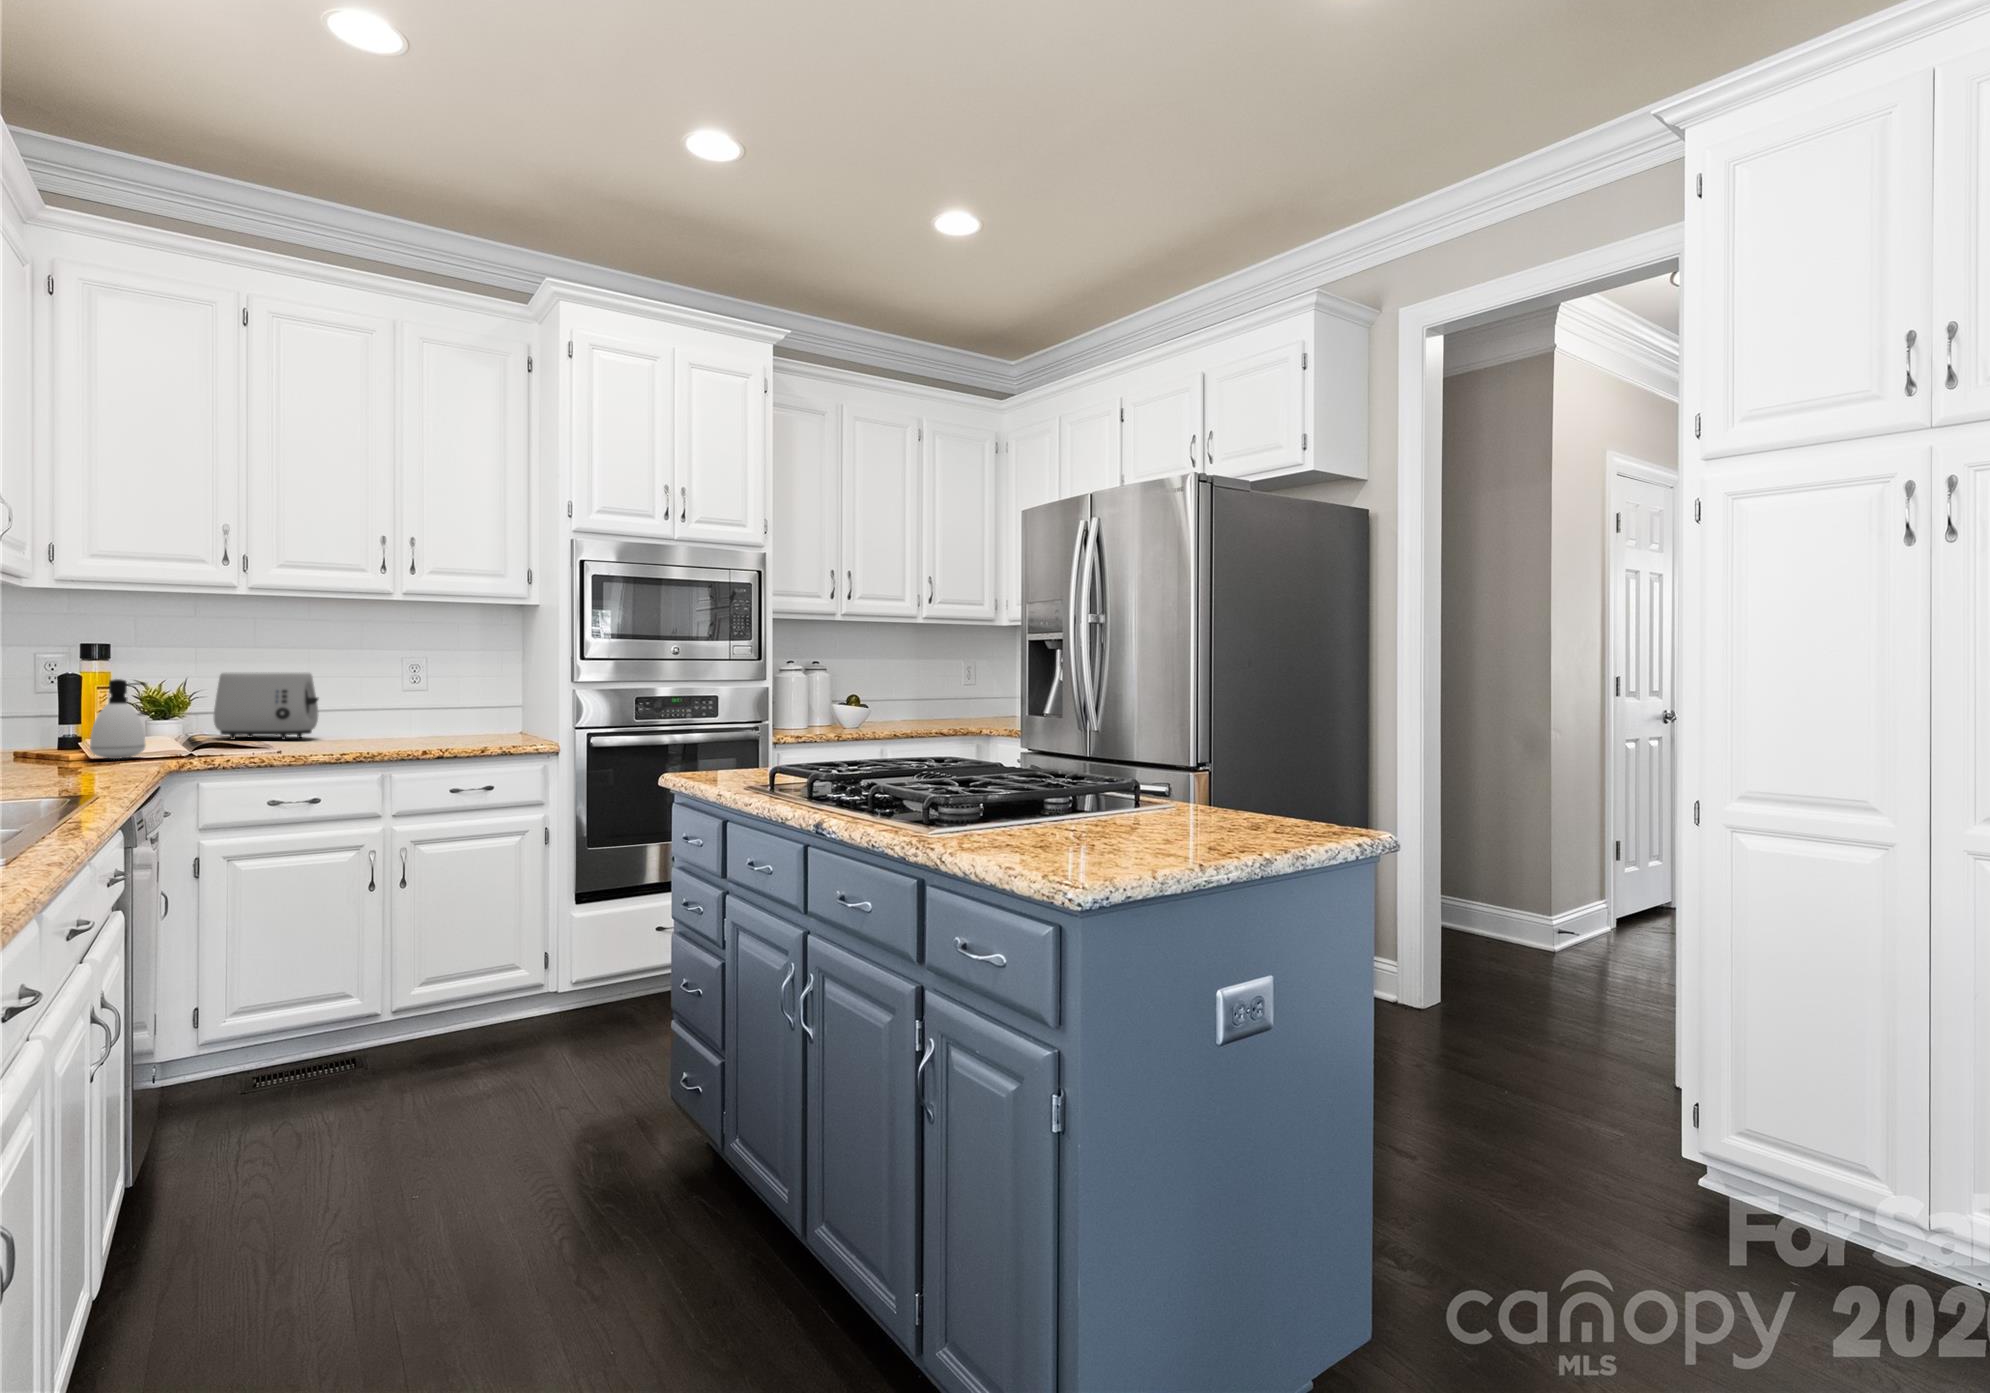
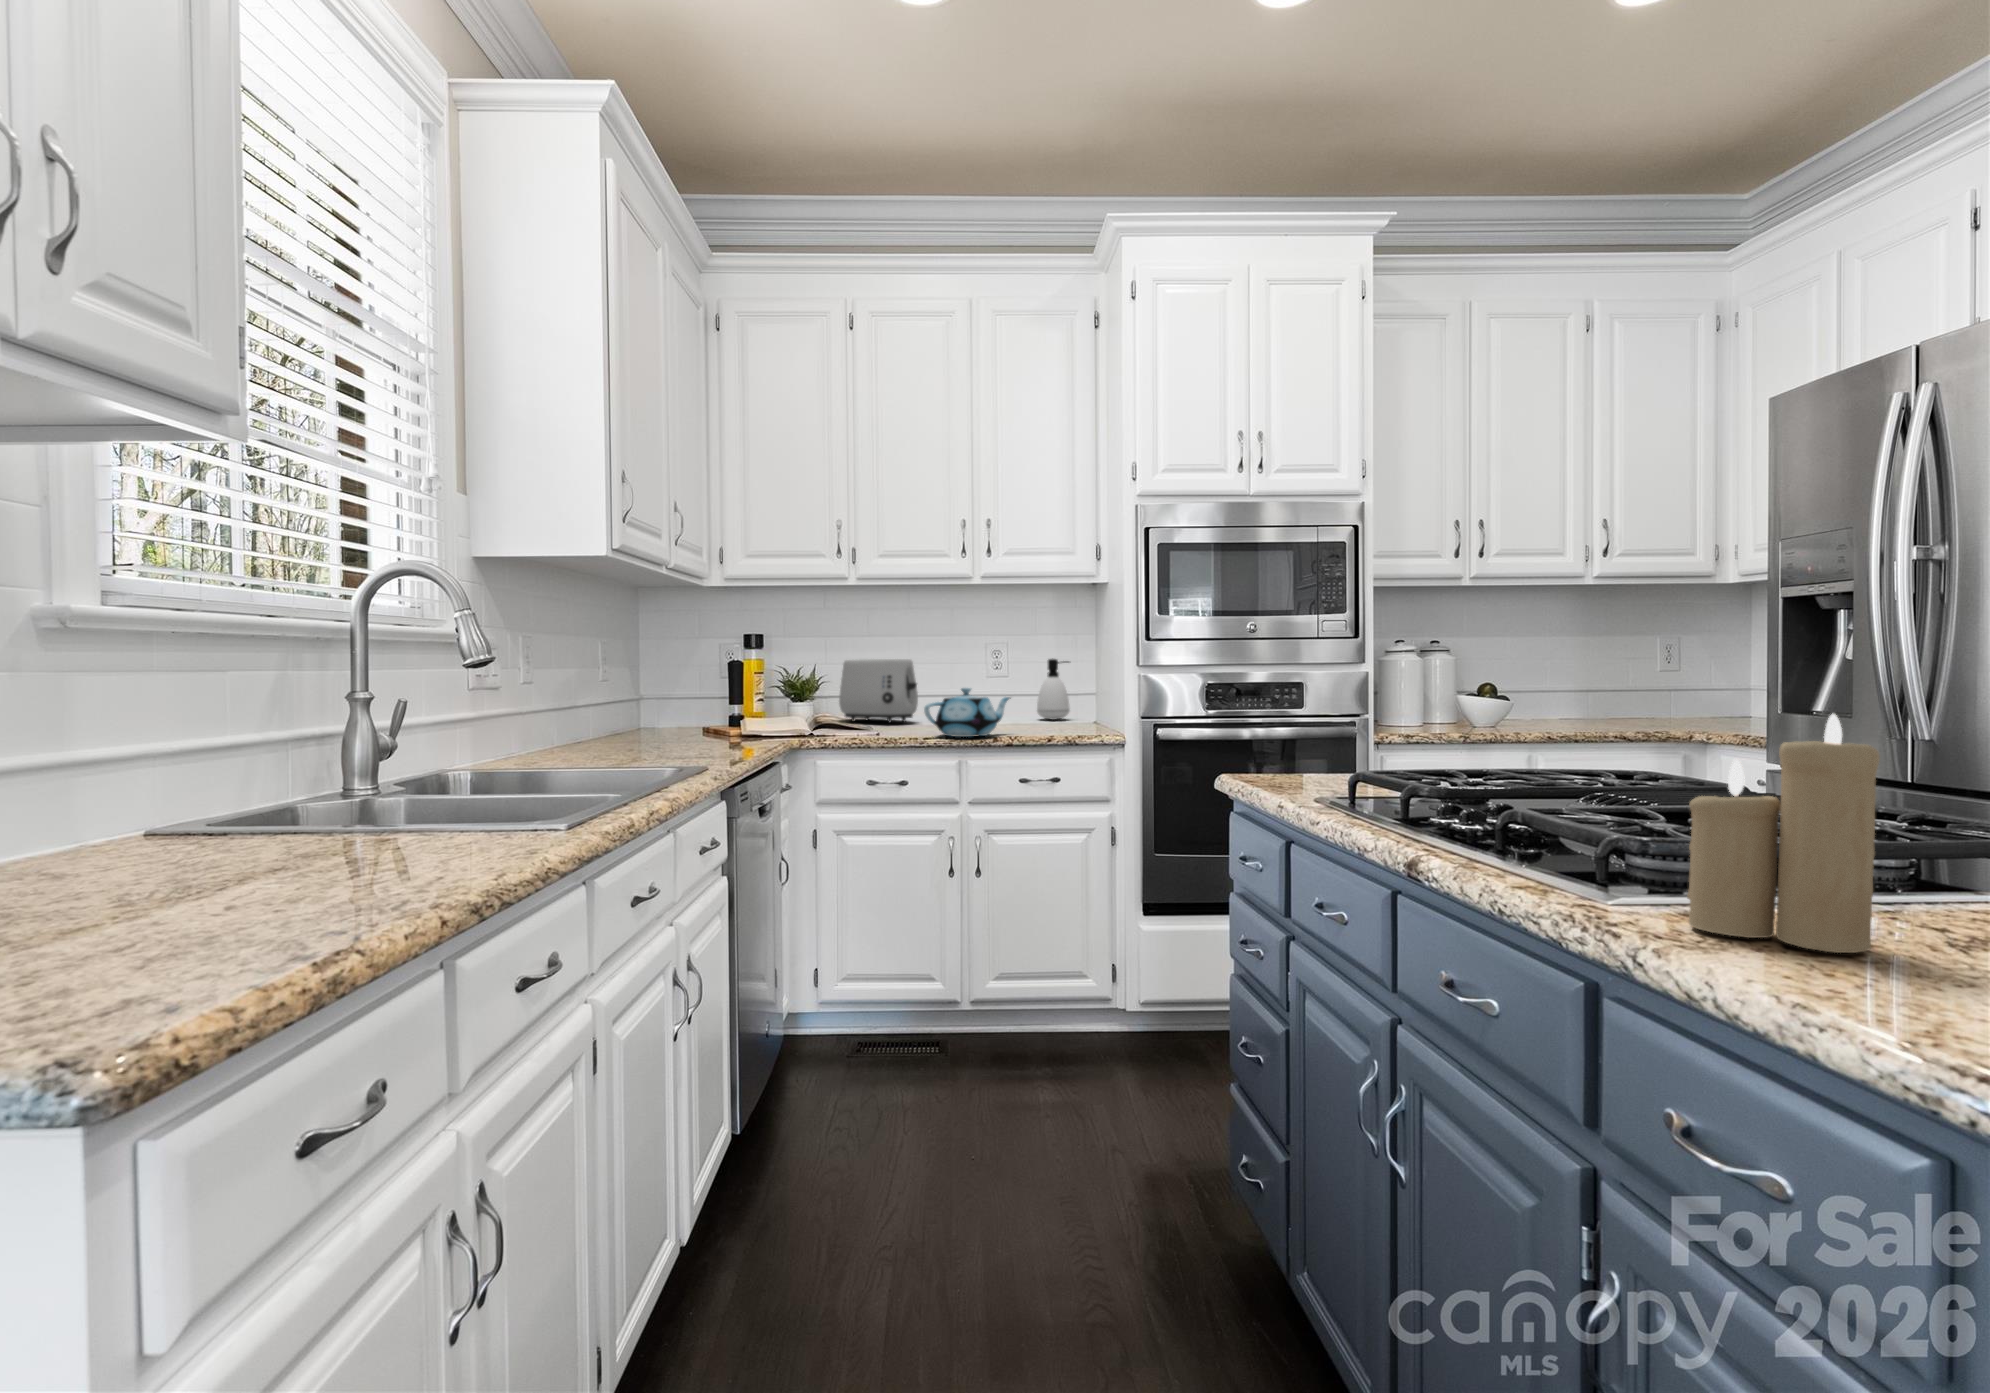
soap dispenser: present [90,679,146,759] -> present [1037,659,1070,719]
teapot: none [340,703,438,752] -> present [924,688,1011,737]
candle: none [965,727,1042,844] -> present [1687,714,1880,953]

